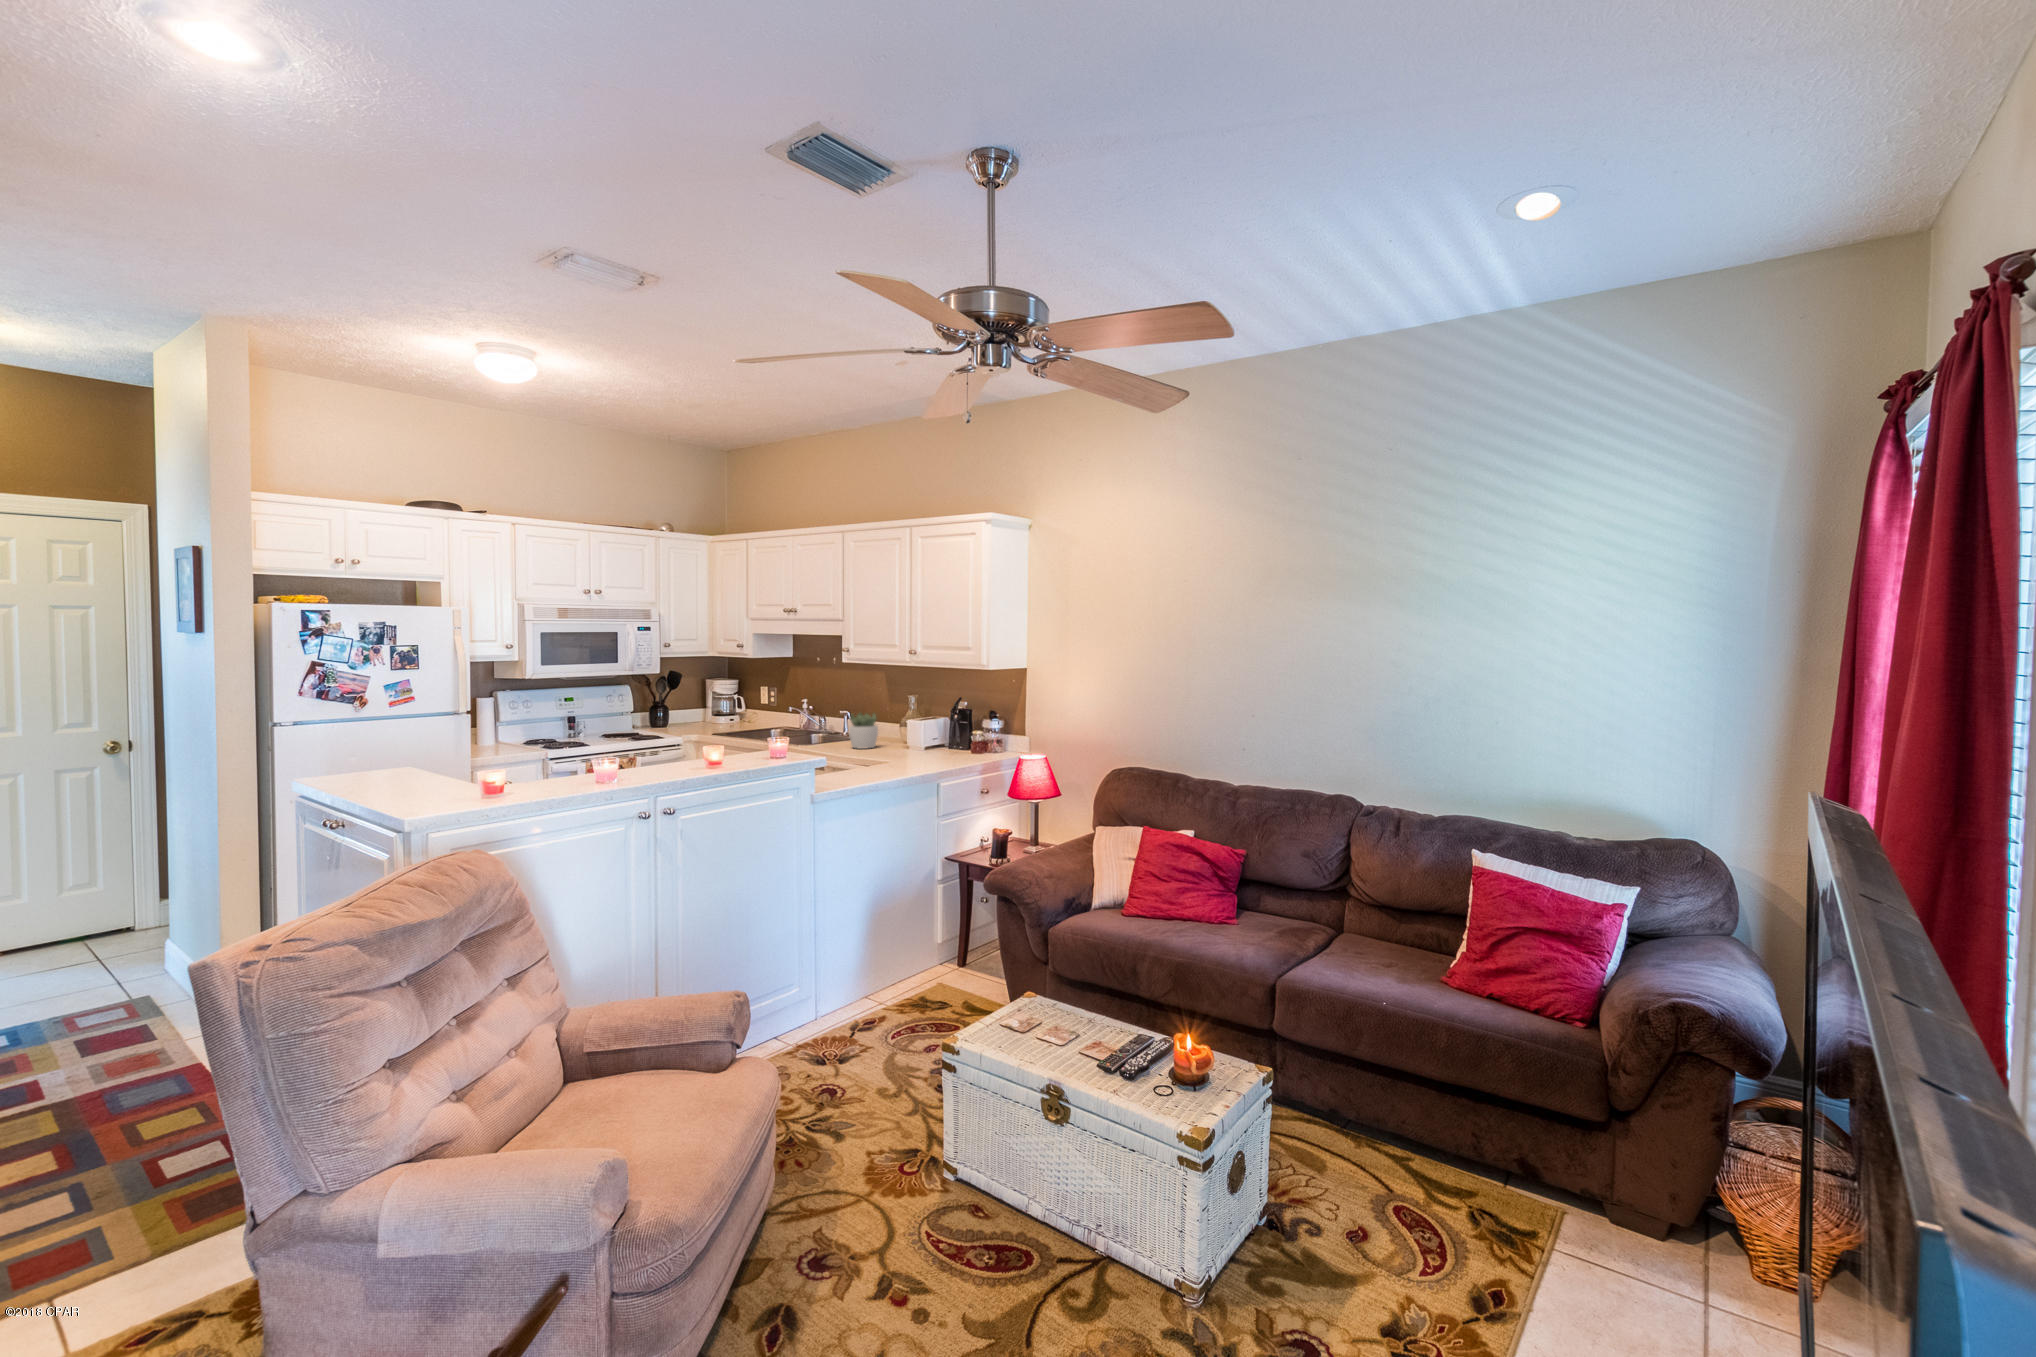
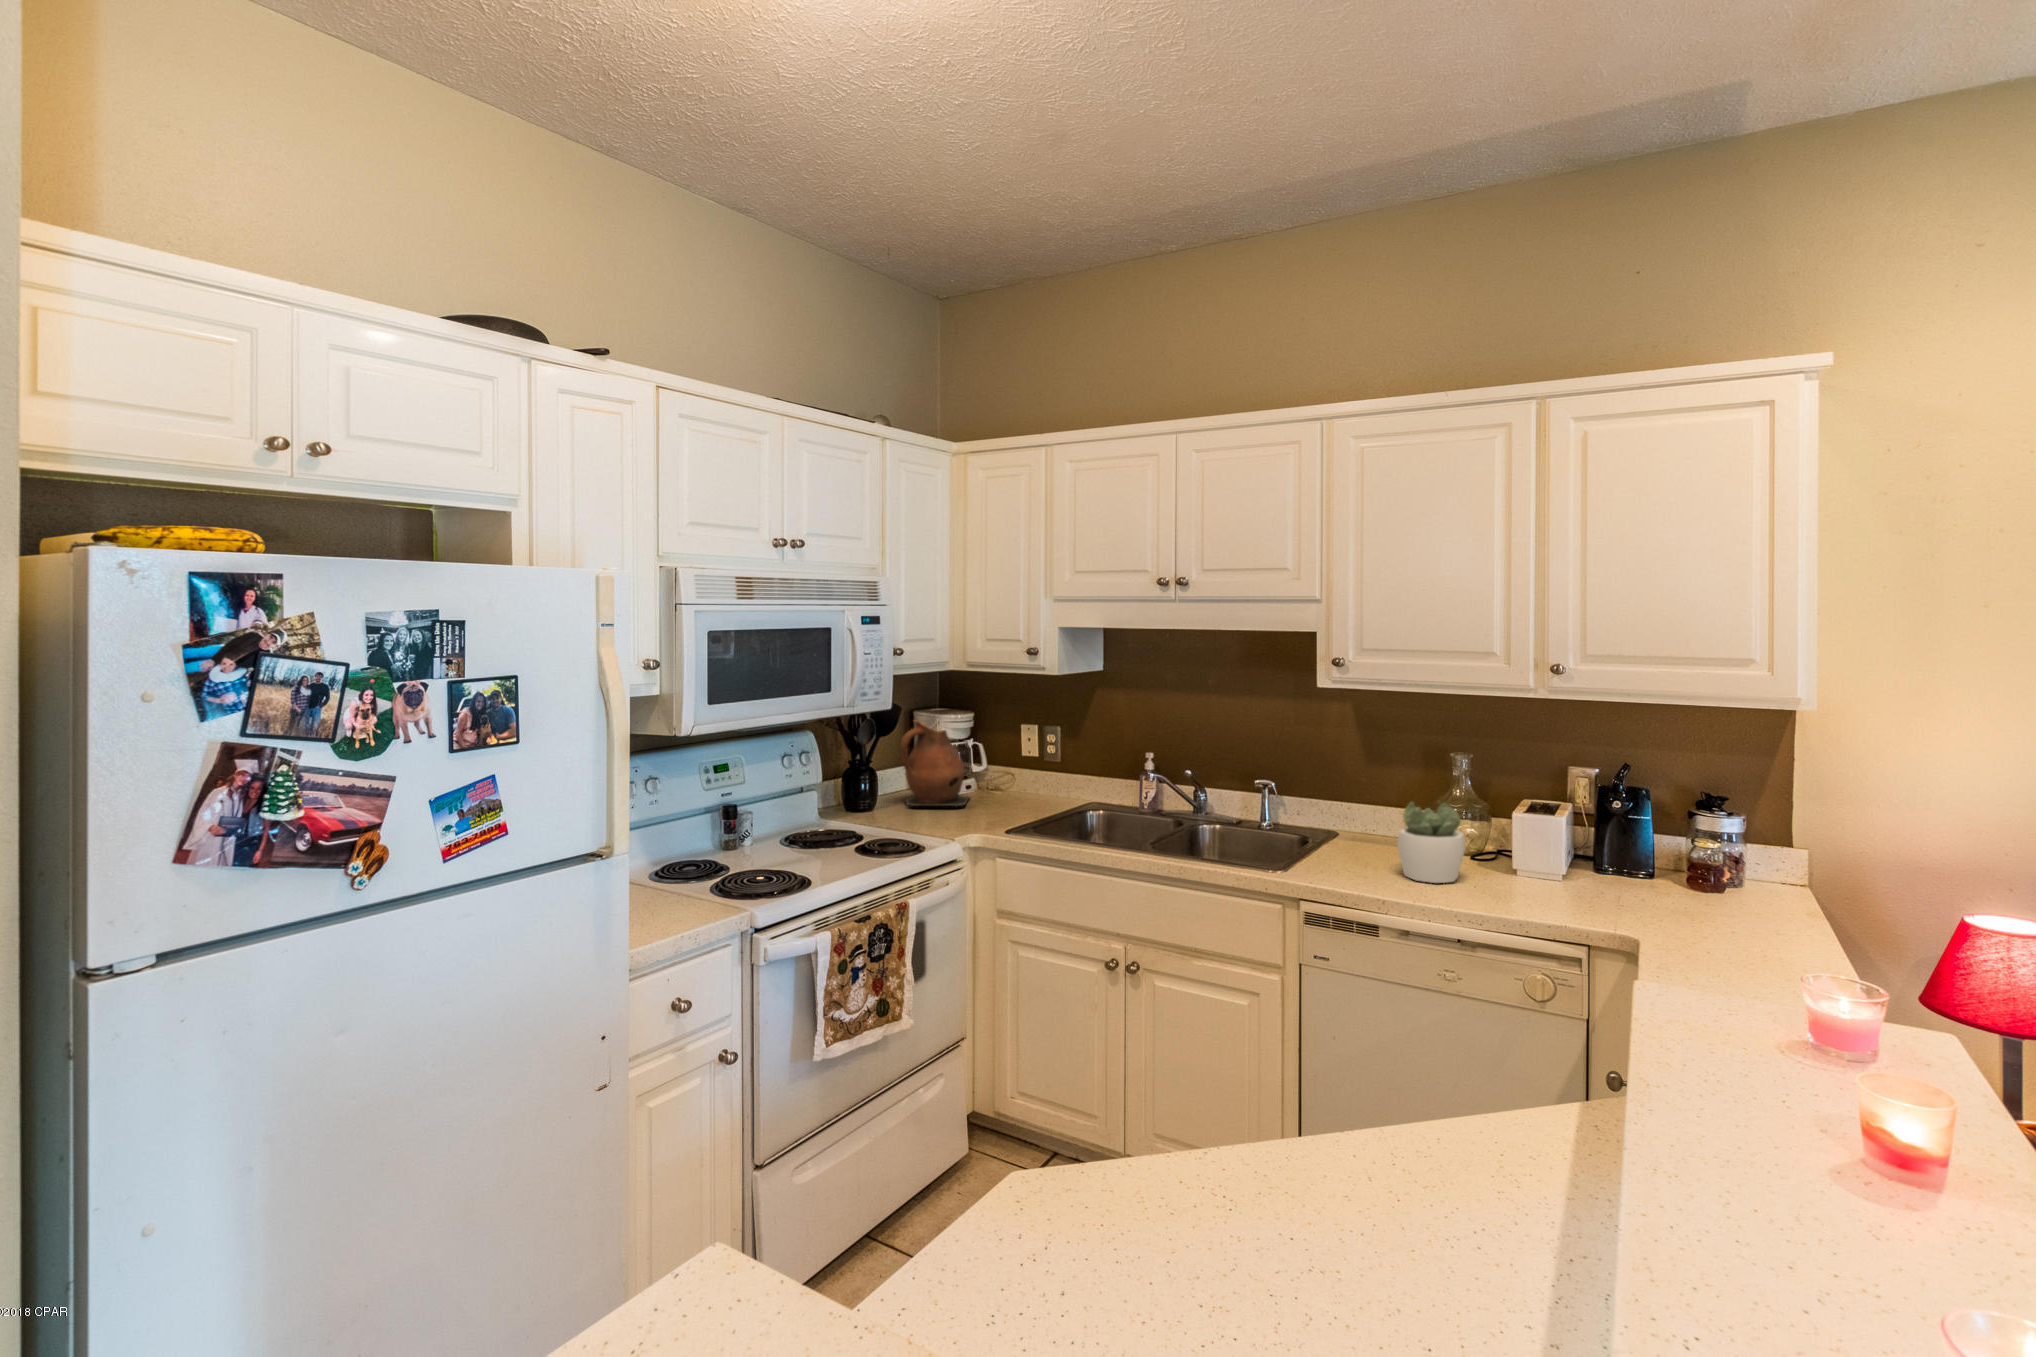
ceramic pitcher: none [682,682,728,728] -> present [900,721,969,806]

